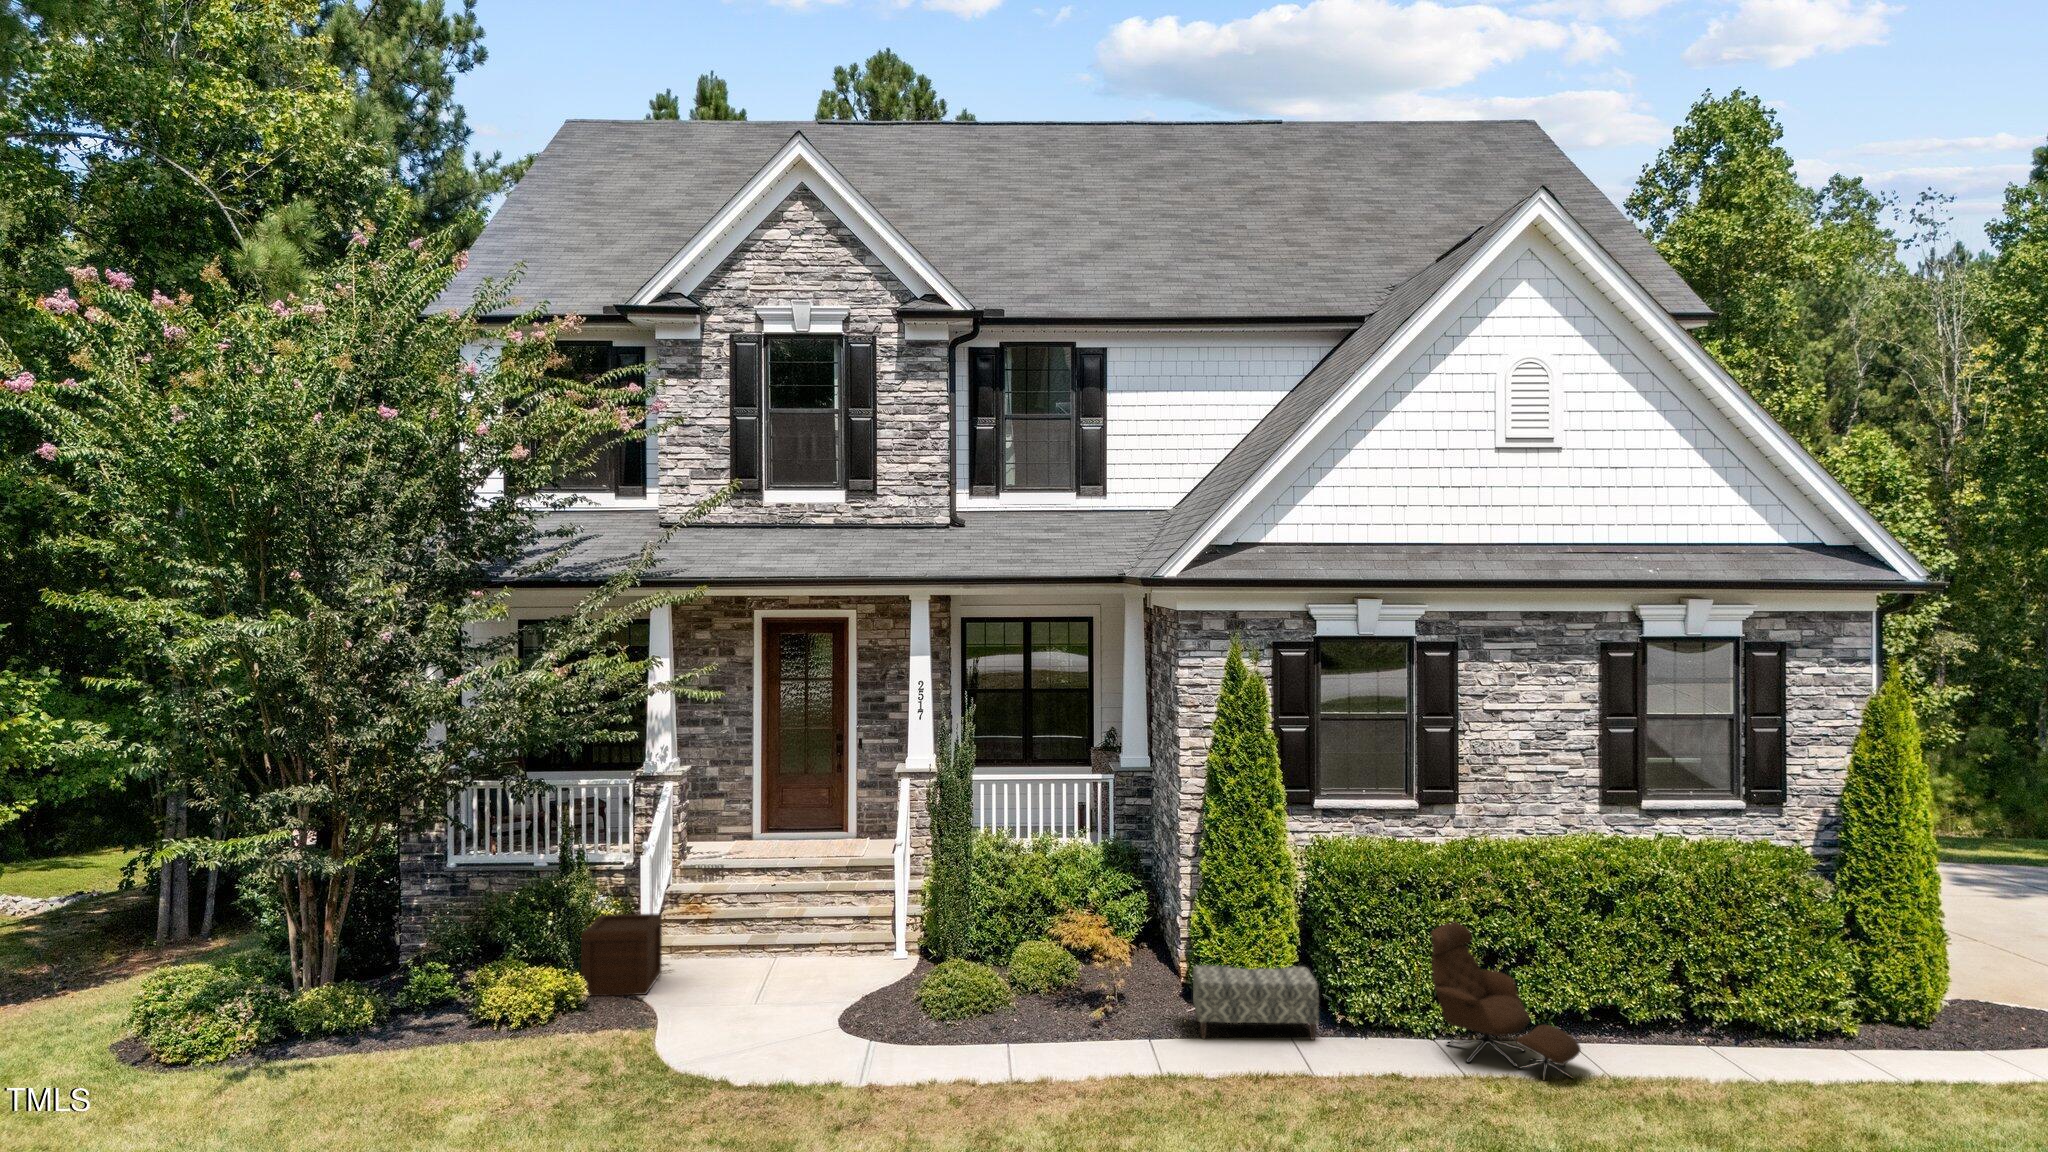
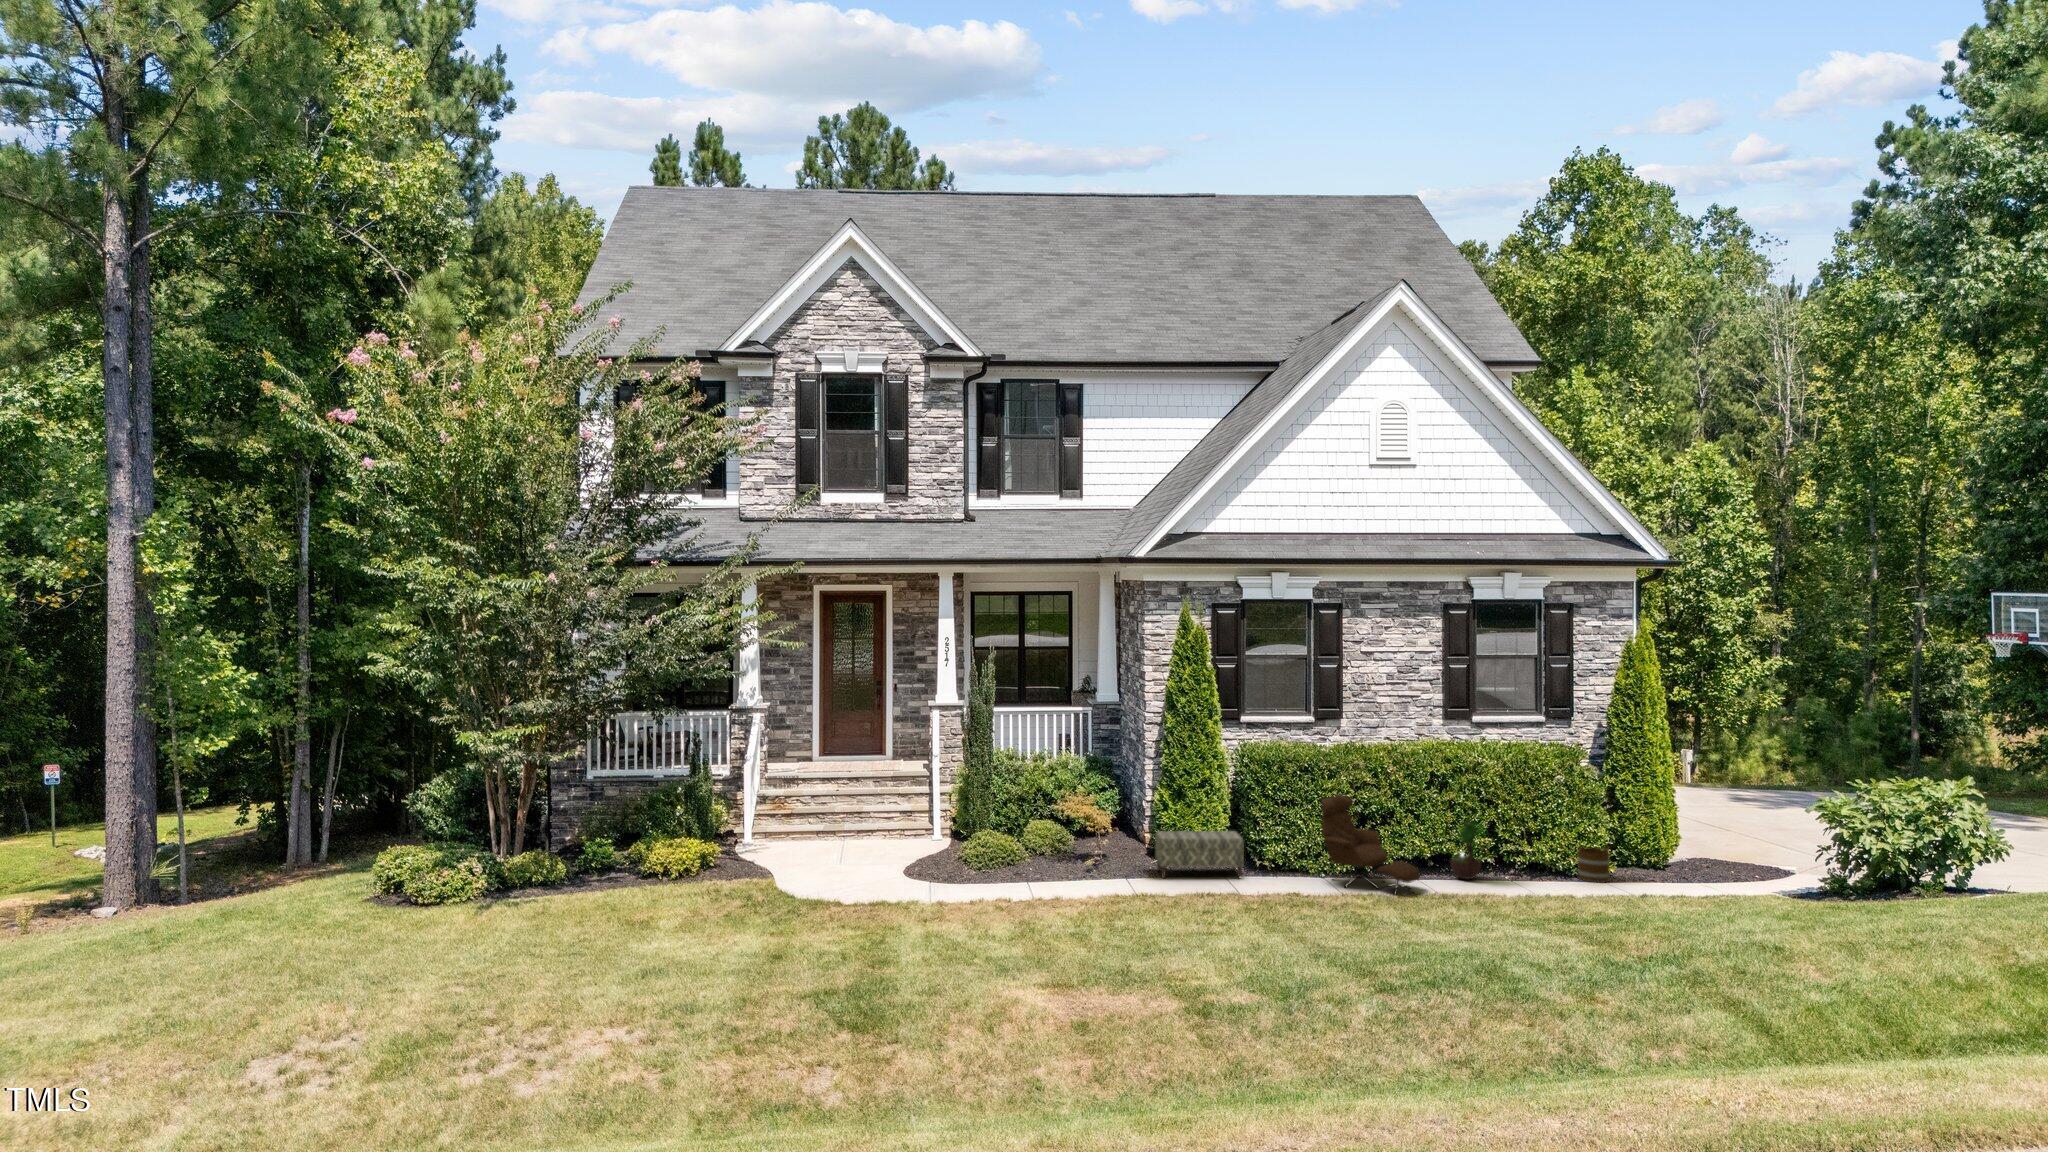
wooden crate: present [581,914,662,996] -> none [707,807,761,864]
potted tree: none [1620,954,1680,1049] -> present [1451,819,1486,879]
bucket: none [1808,1001,1860,1059] -> present [1578,845,1610,883]

